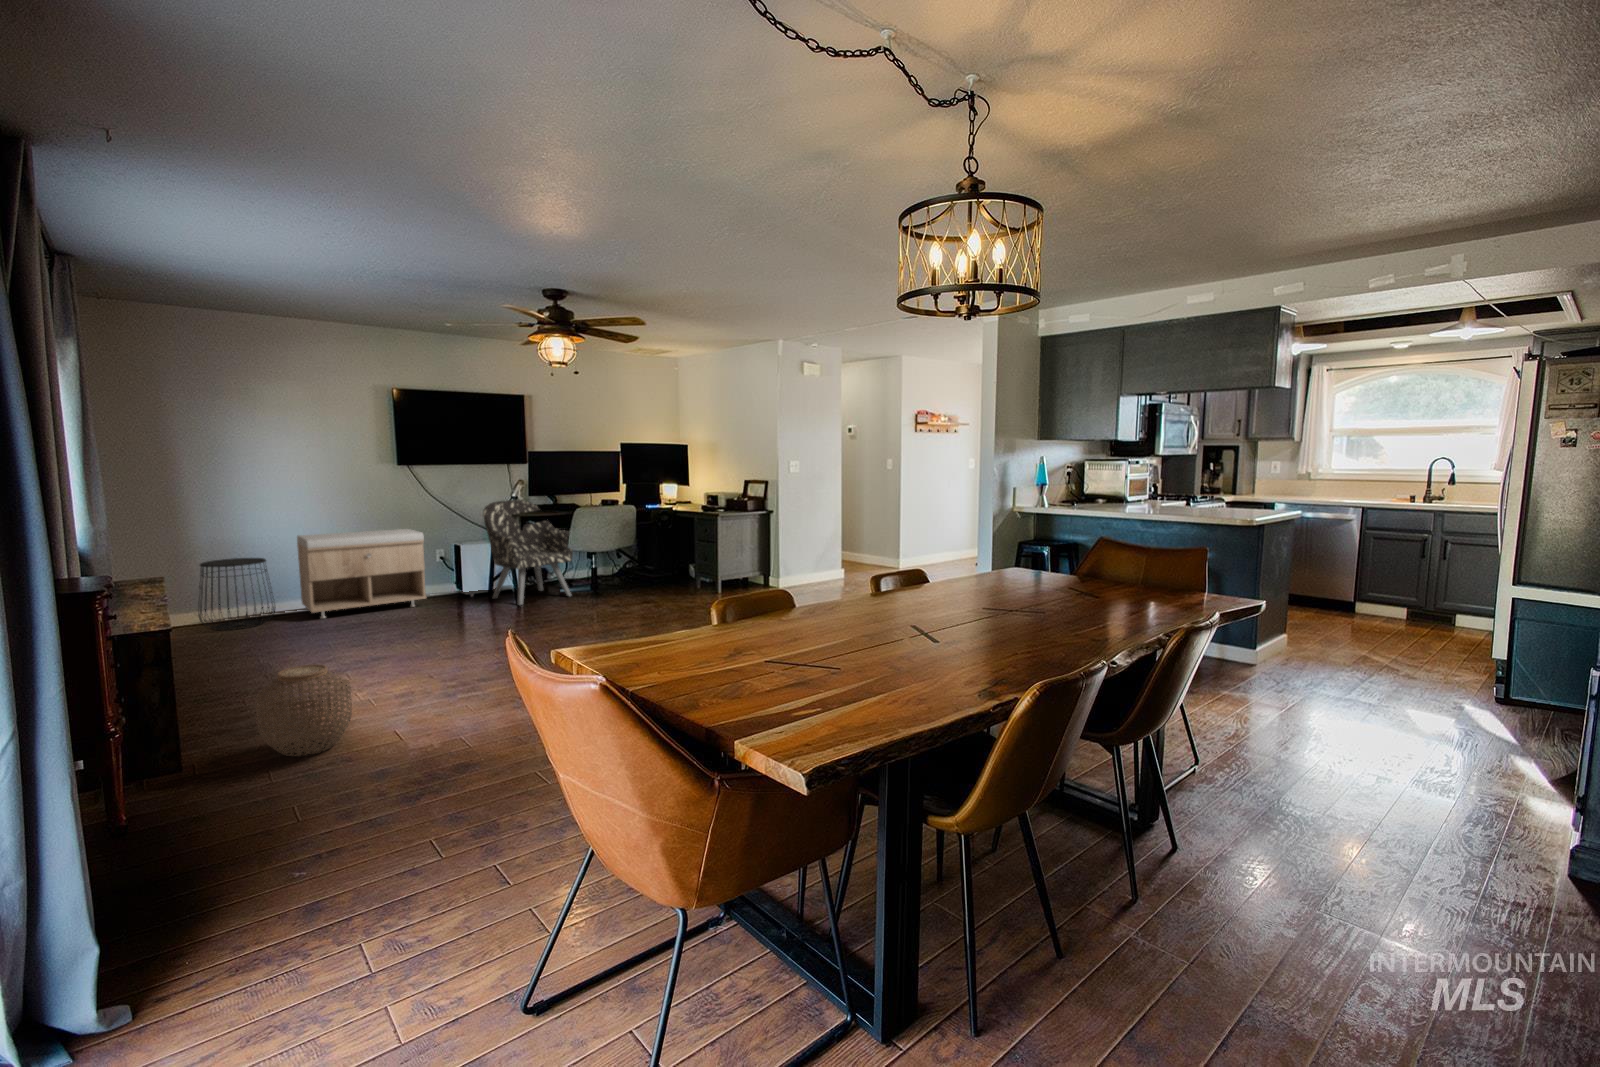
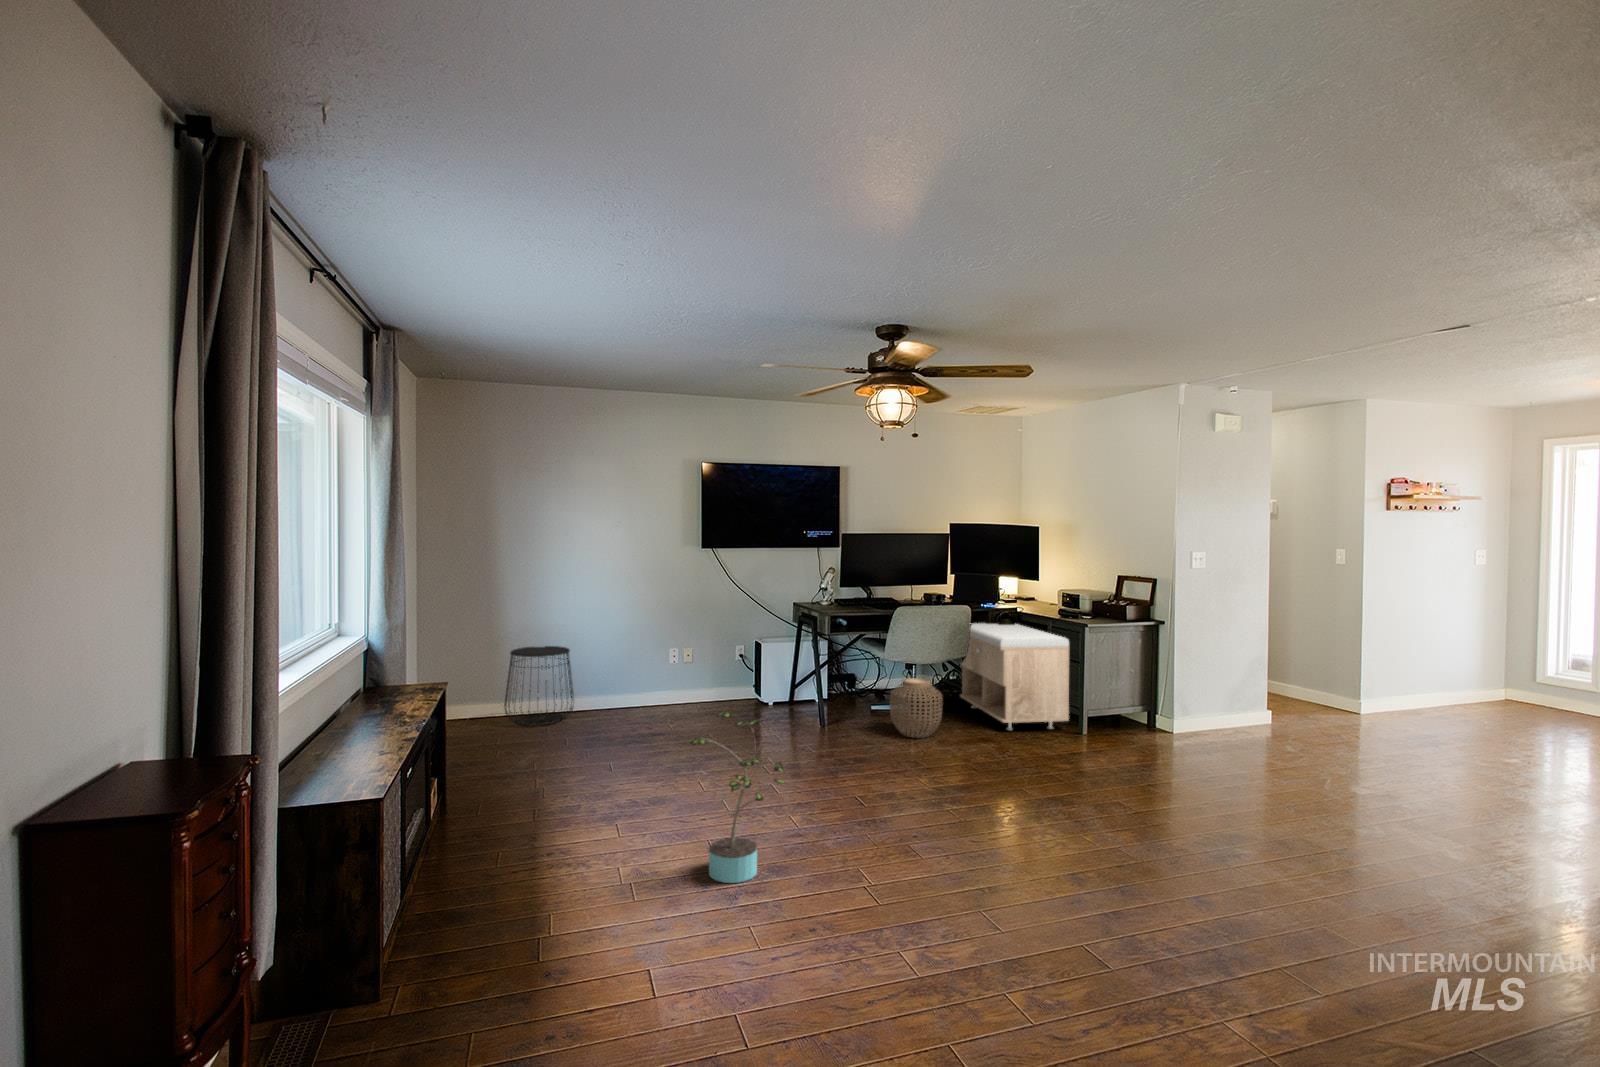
armchair: present [483,500,573,605] -> none [789,592,890,726]
storage bench: present [297,529,426,619] -> present [960,623,1069,730]
potted plant: none [405,581,484,699] -> present [691,712,785,883]
woven basket: present [256,664,352,756] -> present [890,678,942,738]

